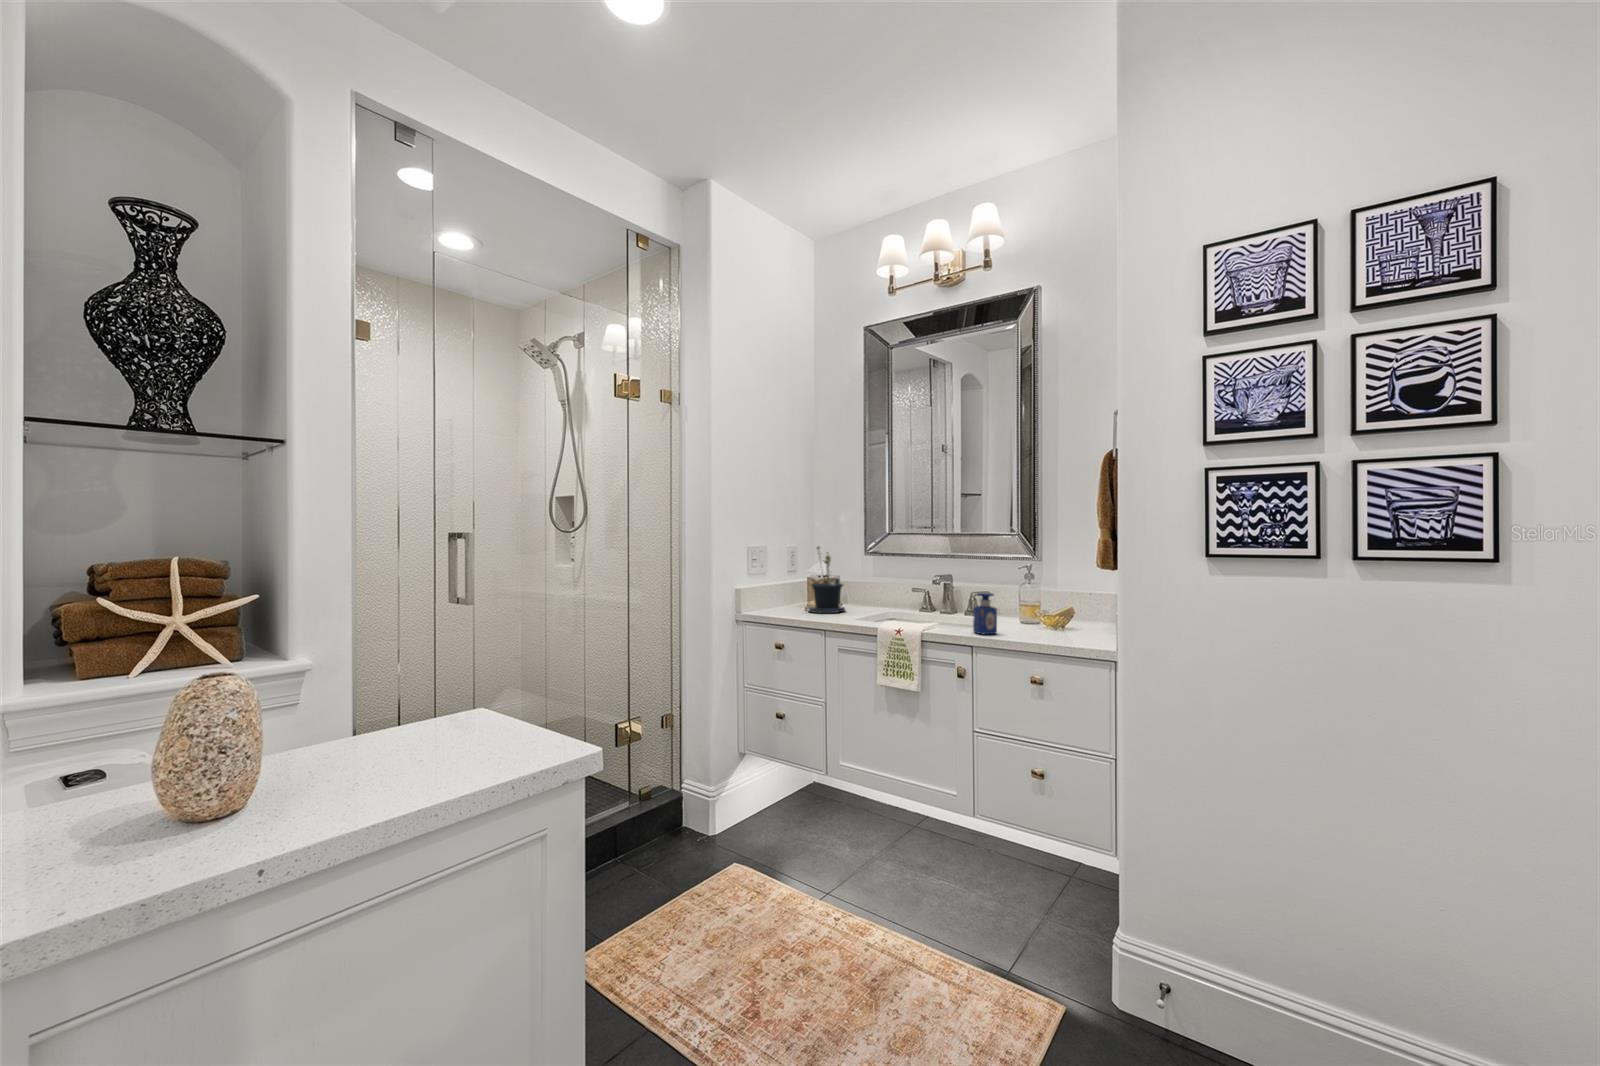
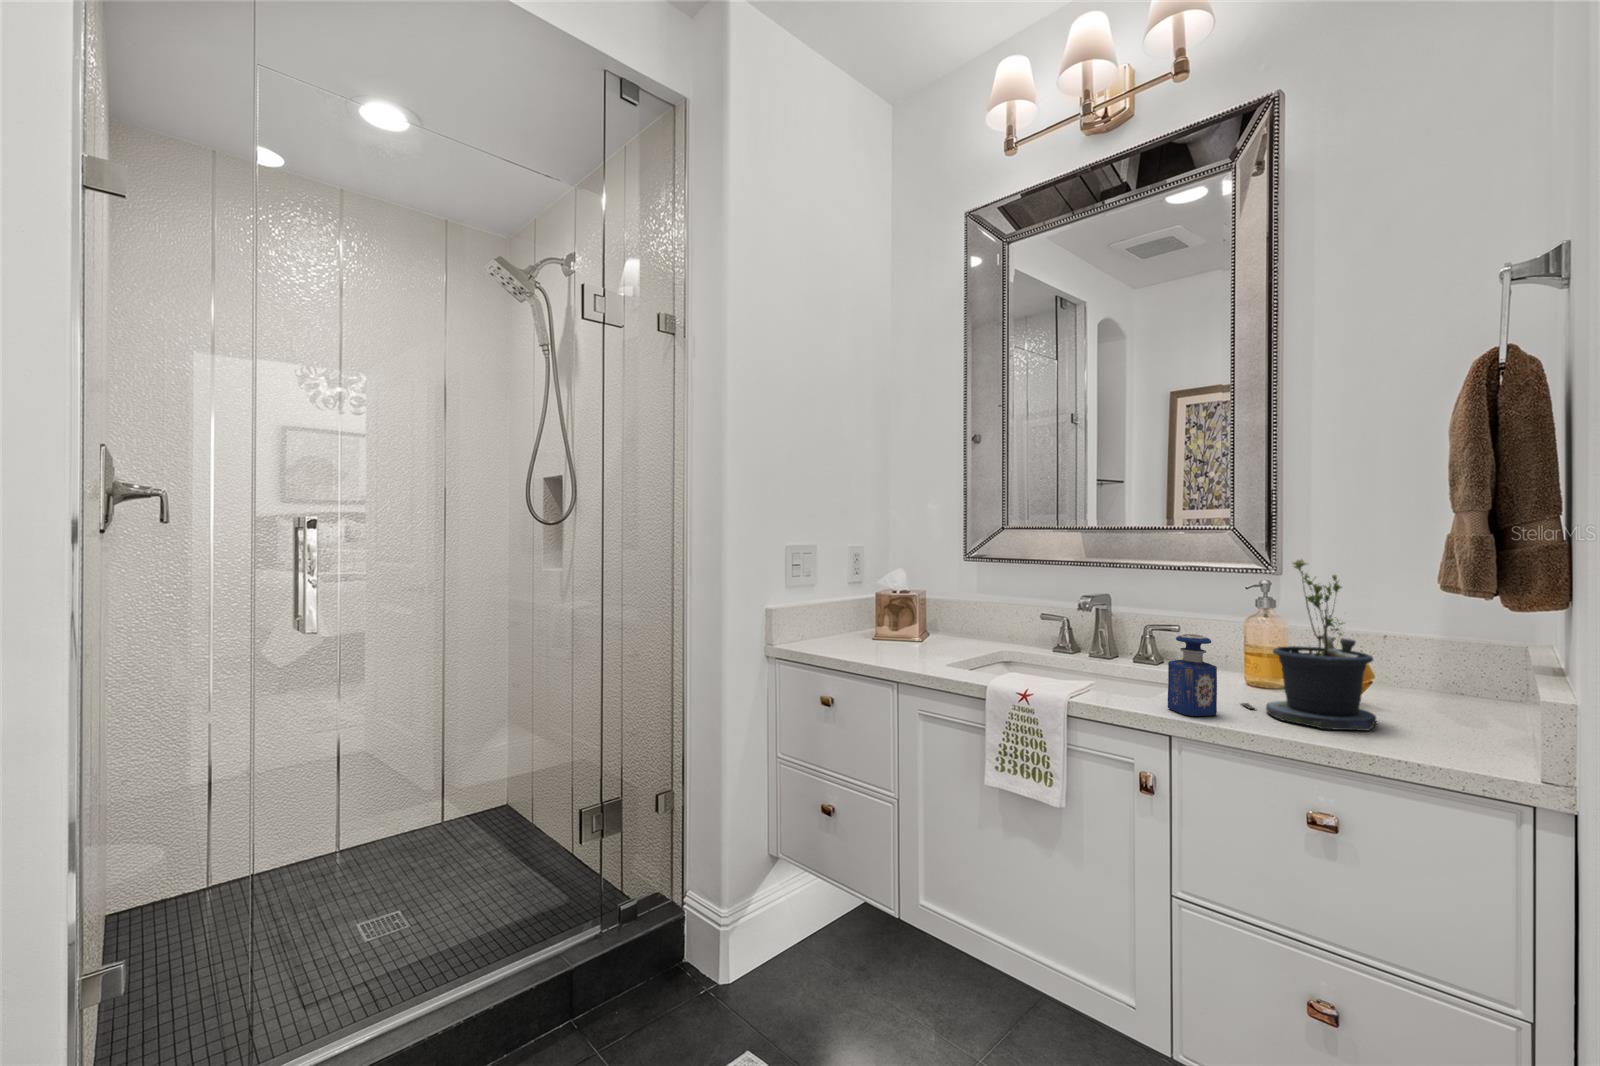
potted plant: present [809,546,845,613] -> present [1241,560,1377,730]

